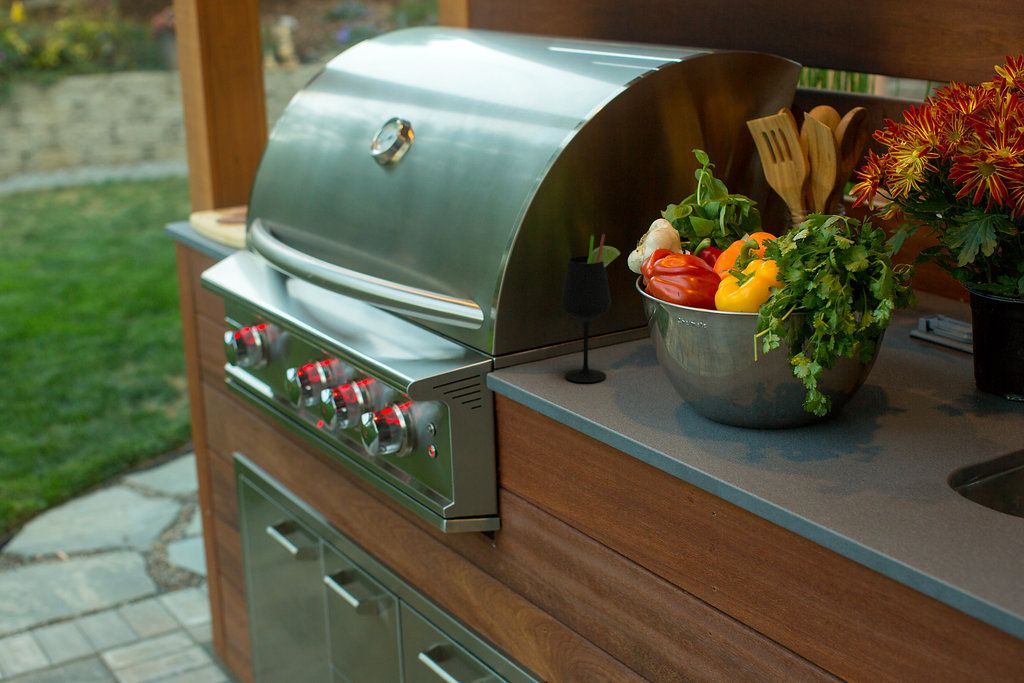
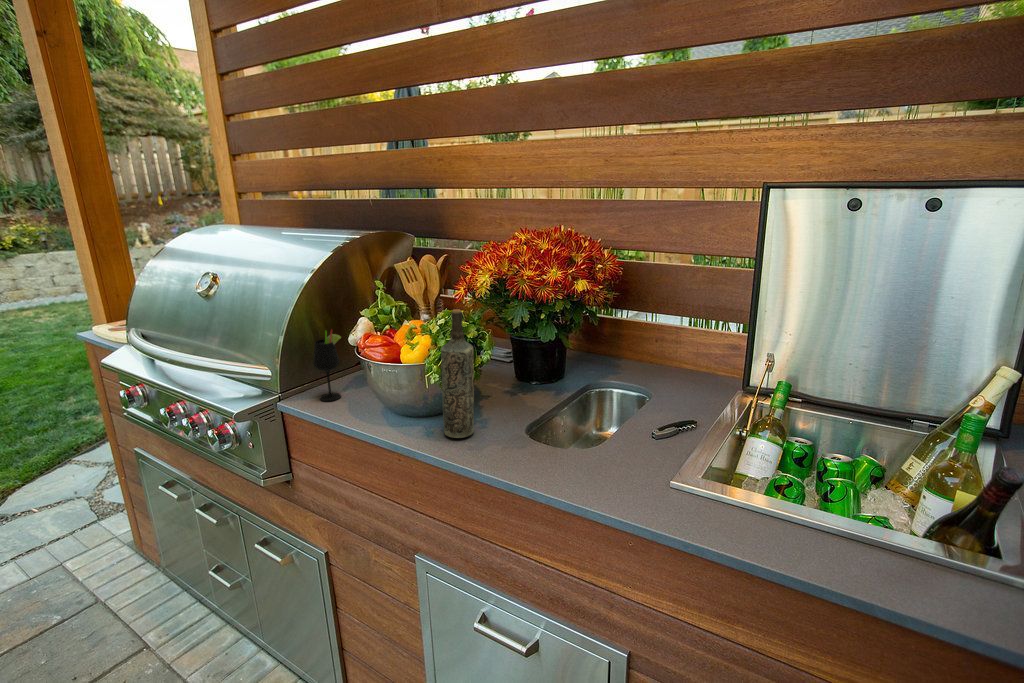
bottle: none [812,193,899,480] -> present [441,309,474,438]

